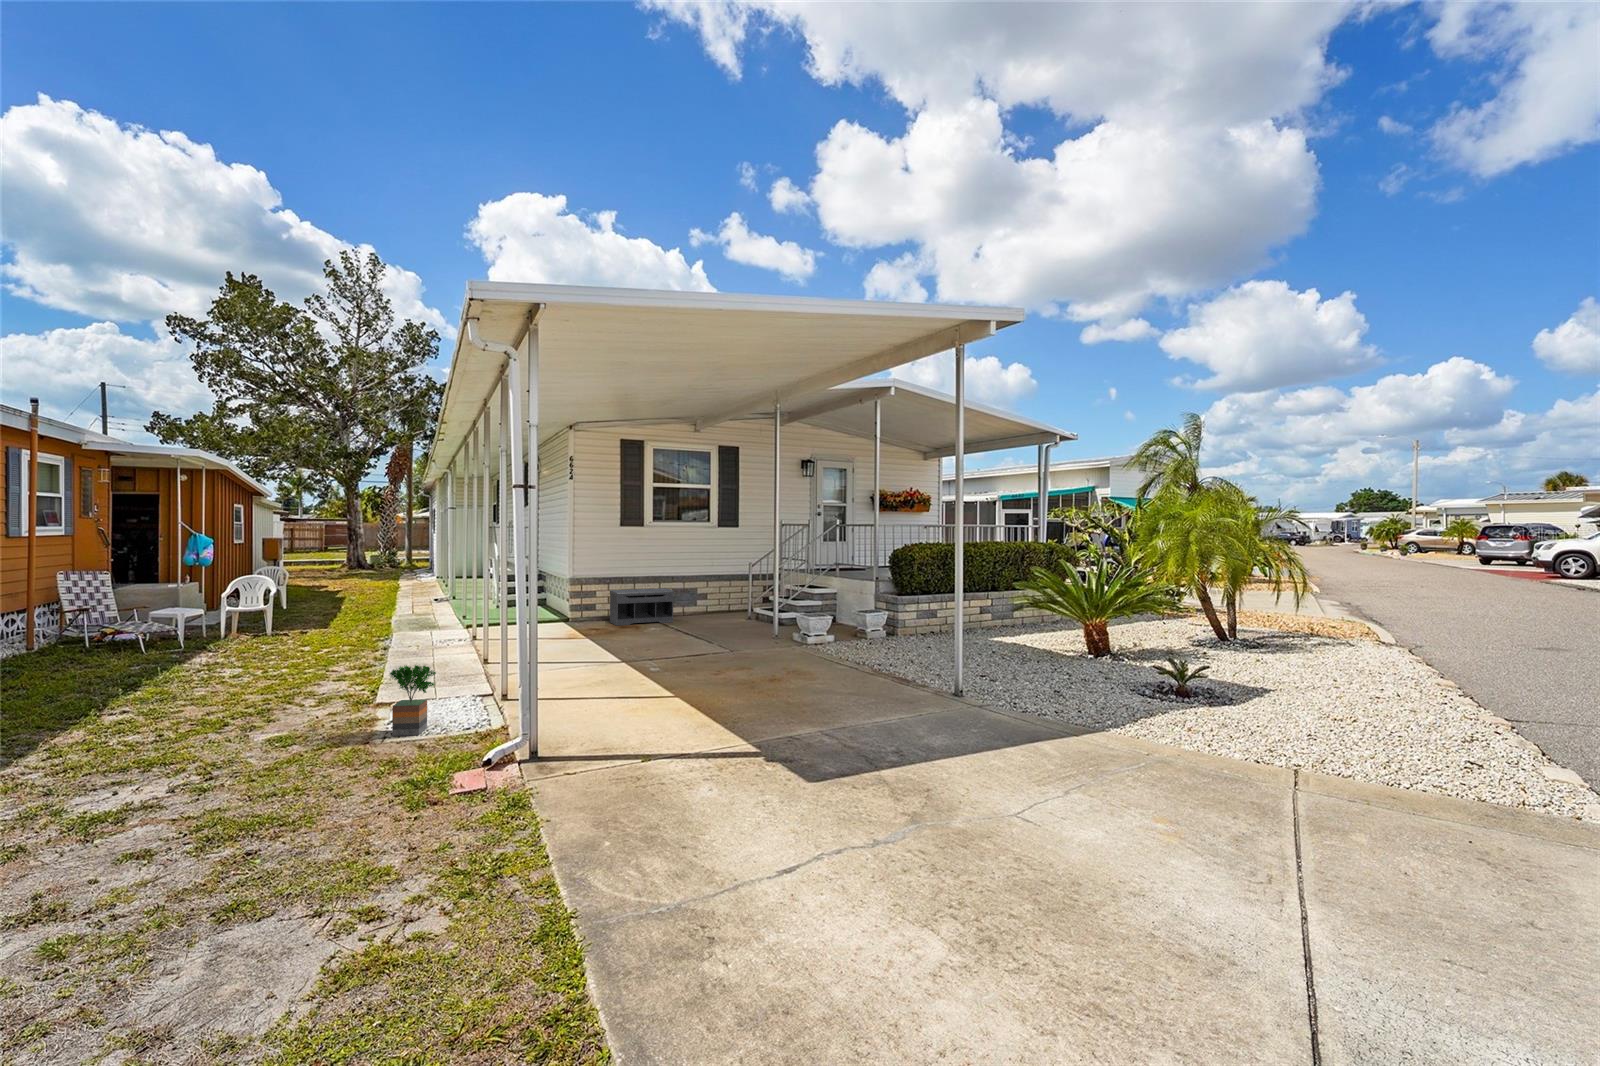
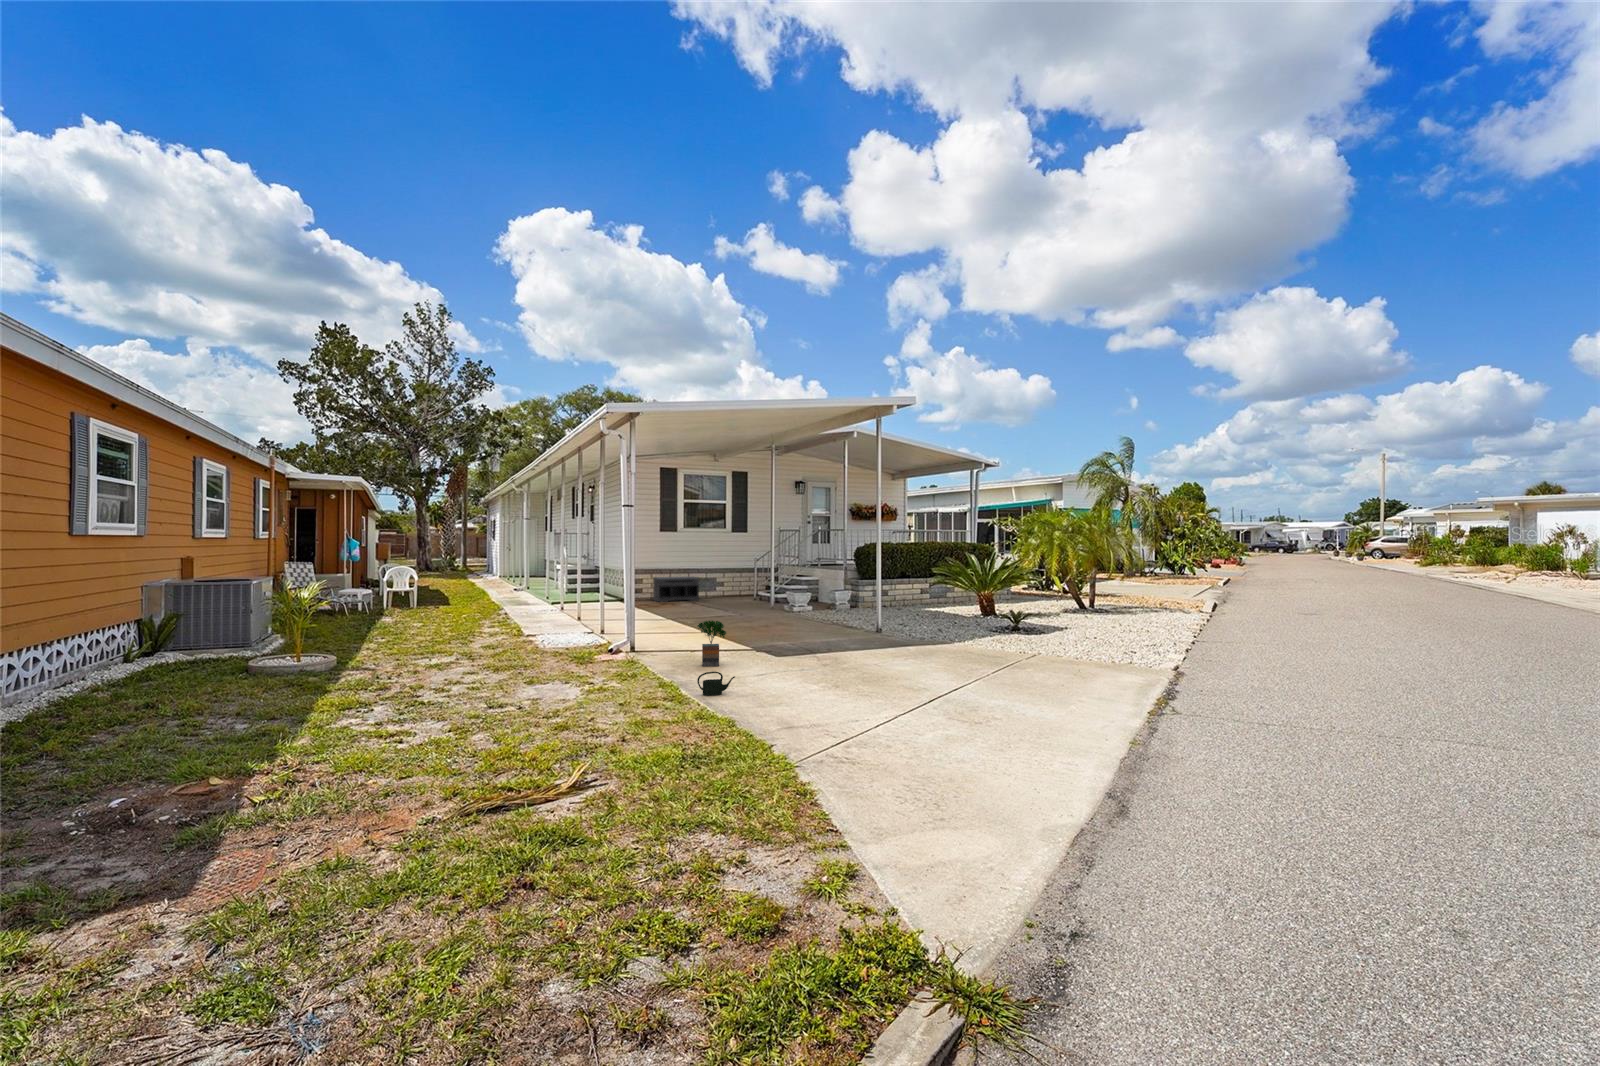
potted tree: present [390,665,436,736] -> present [697,621,726,666]
watering can: none [639,940,745,1015] -> present [697,672,735,696]

